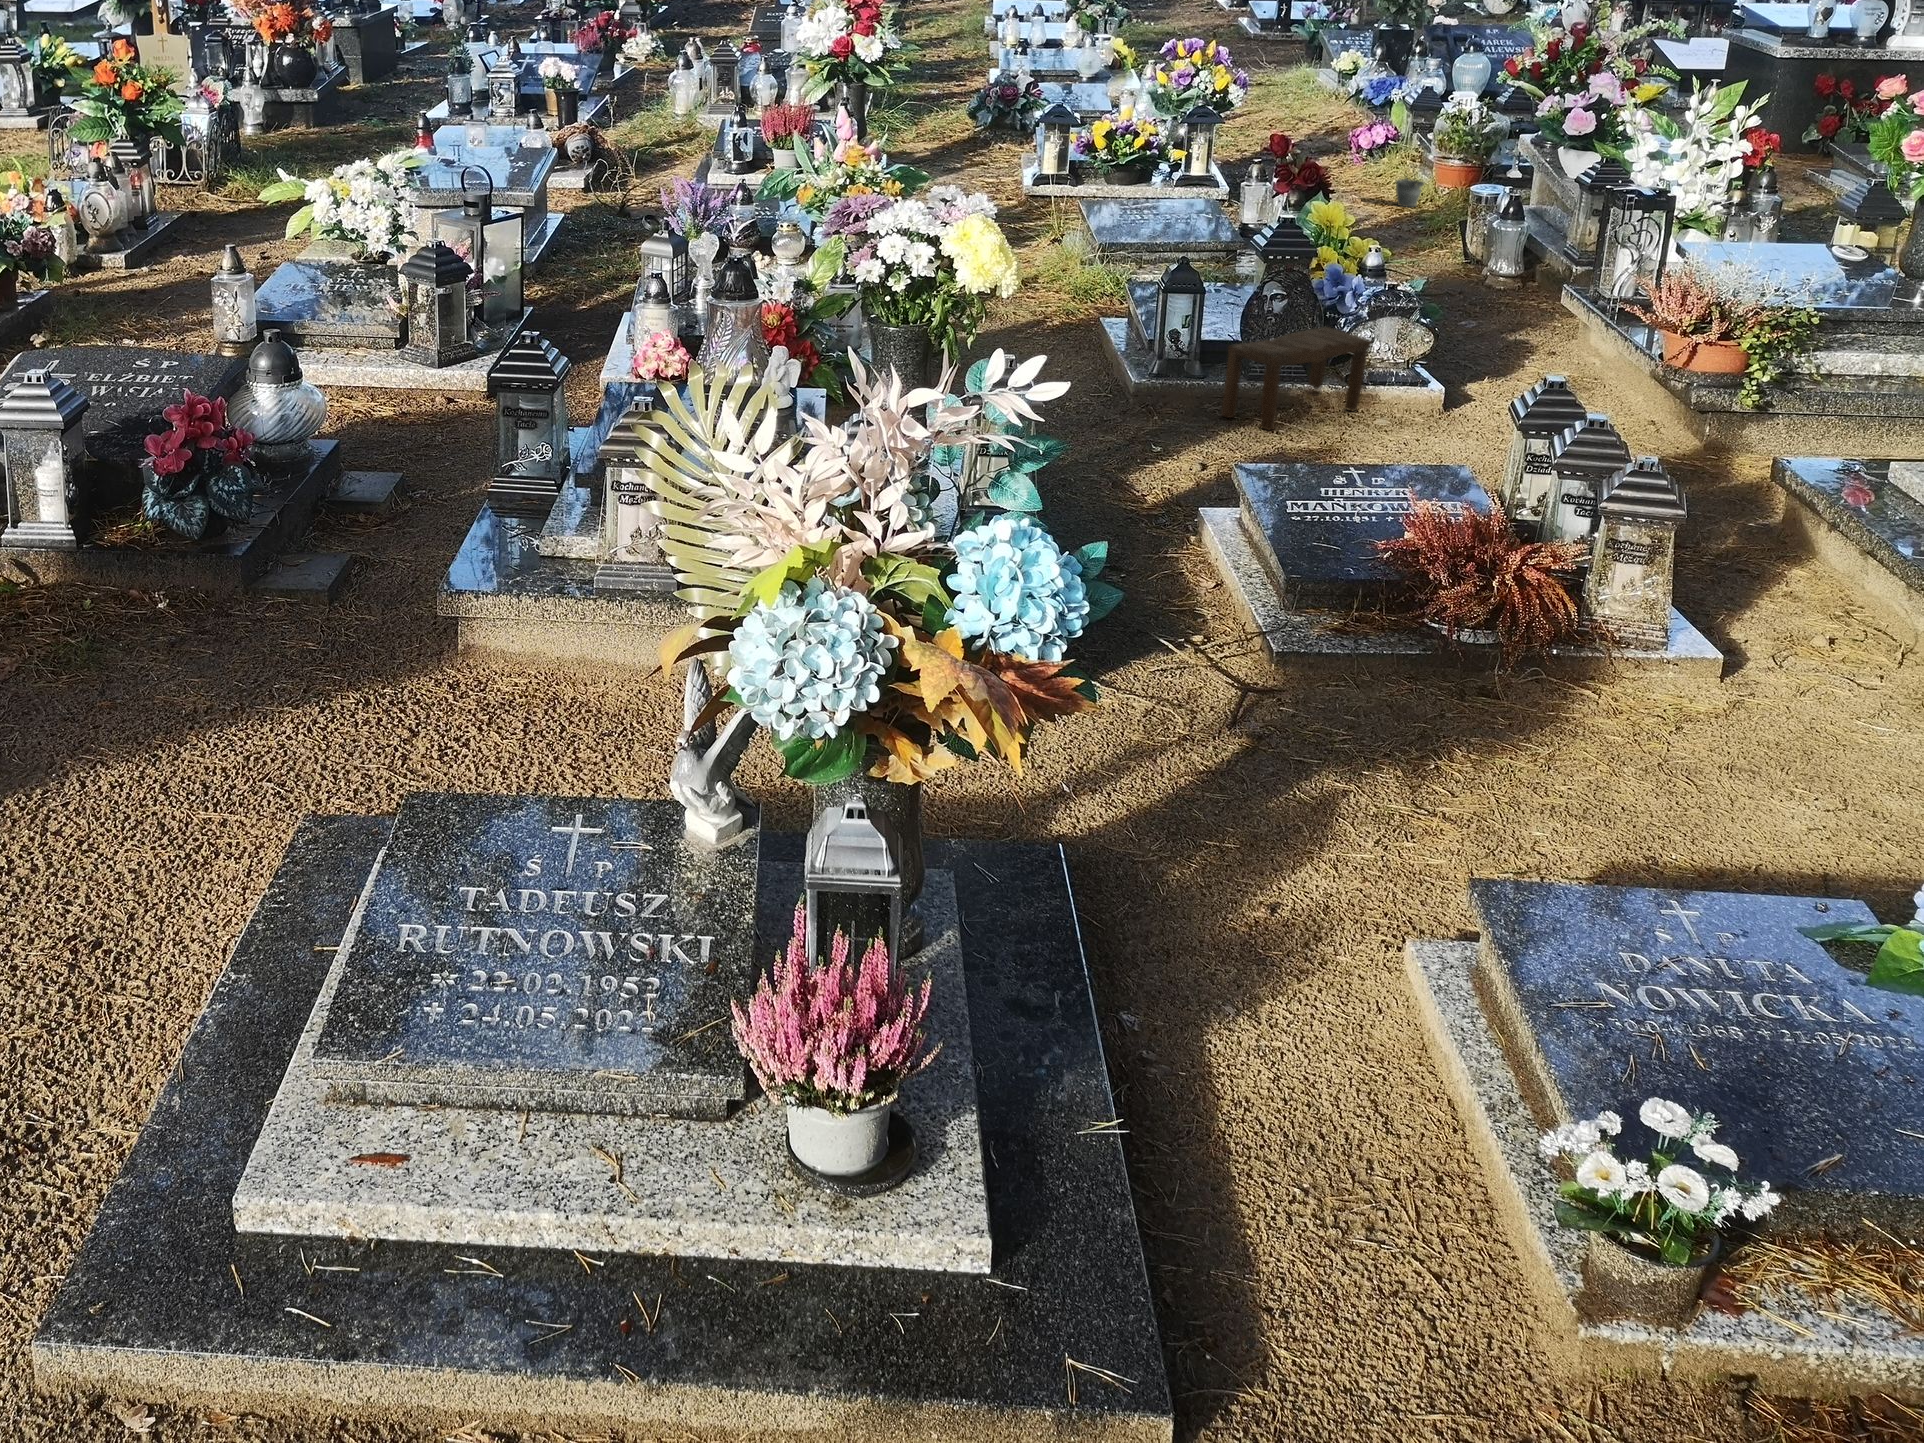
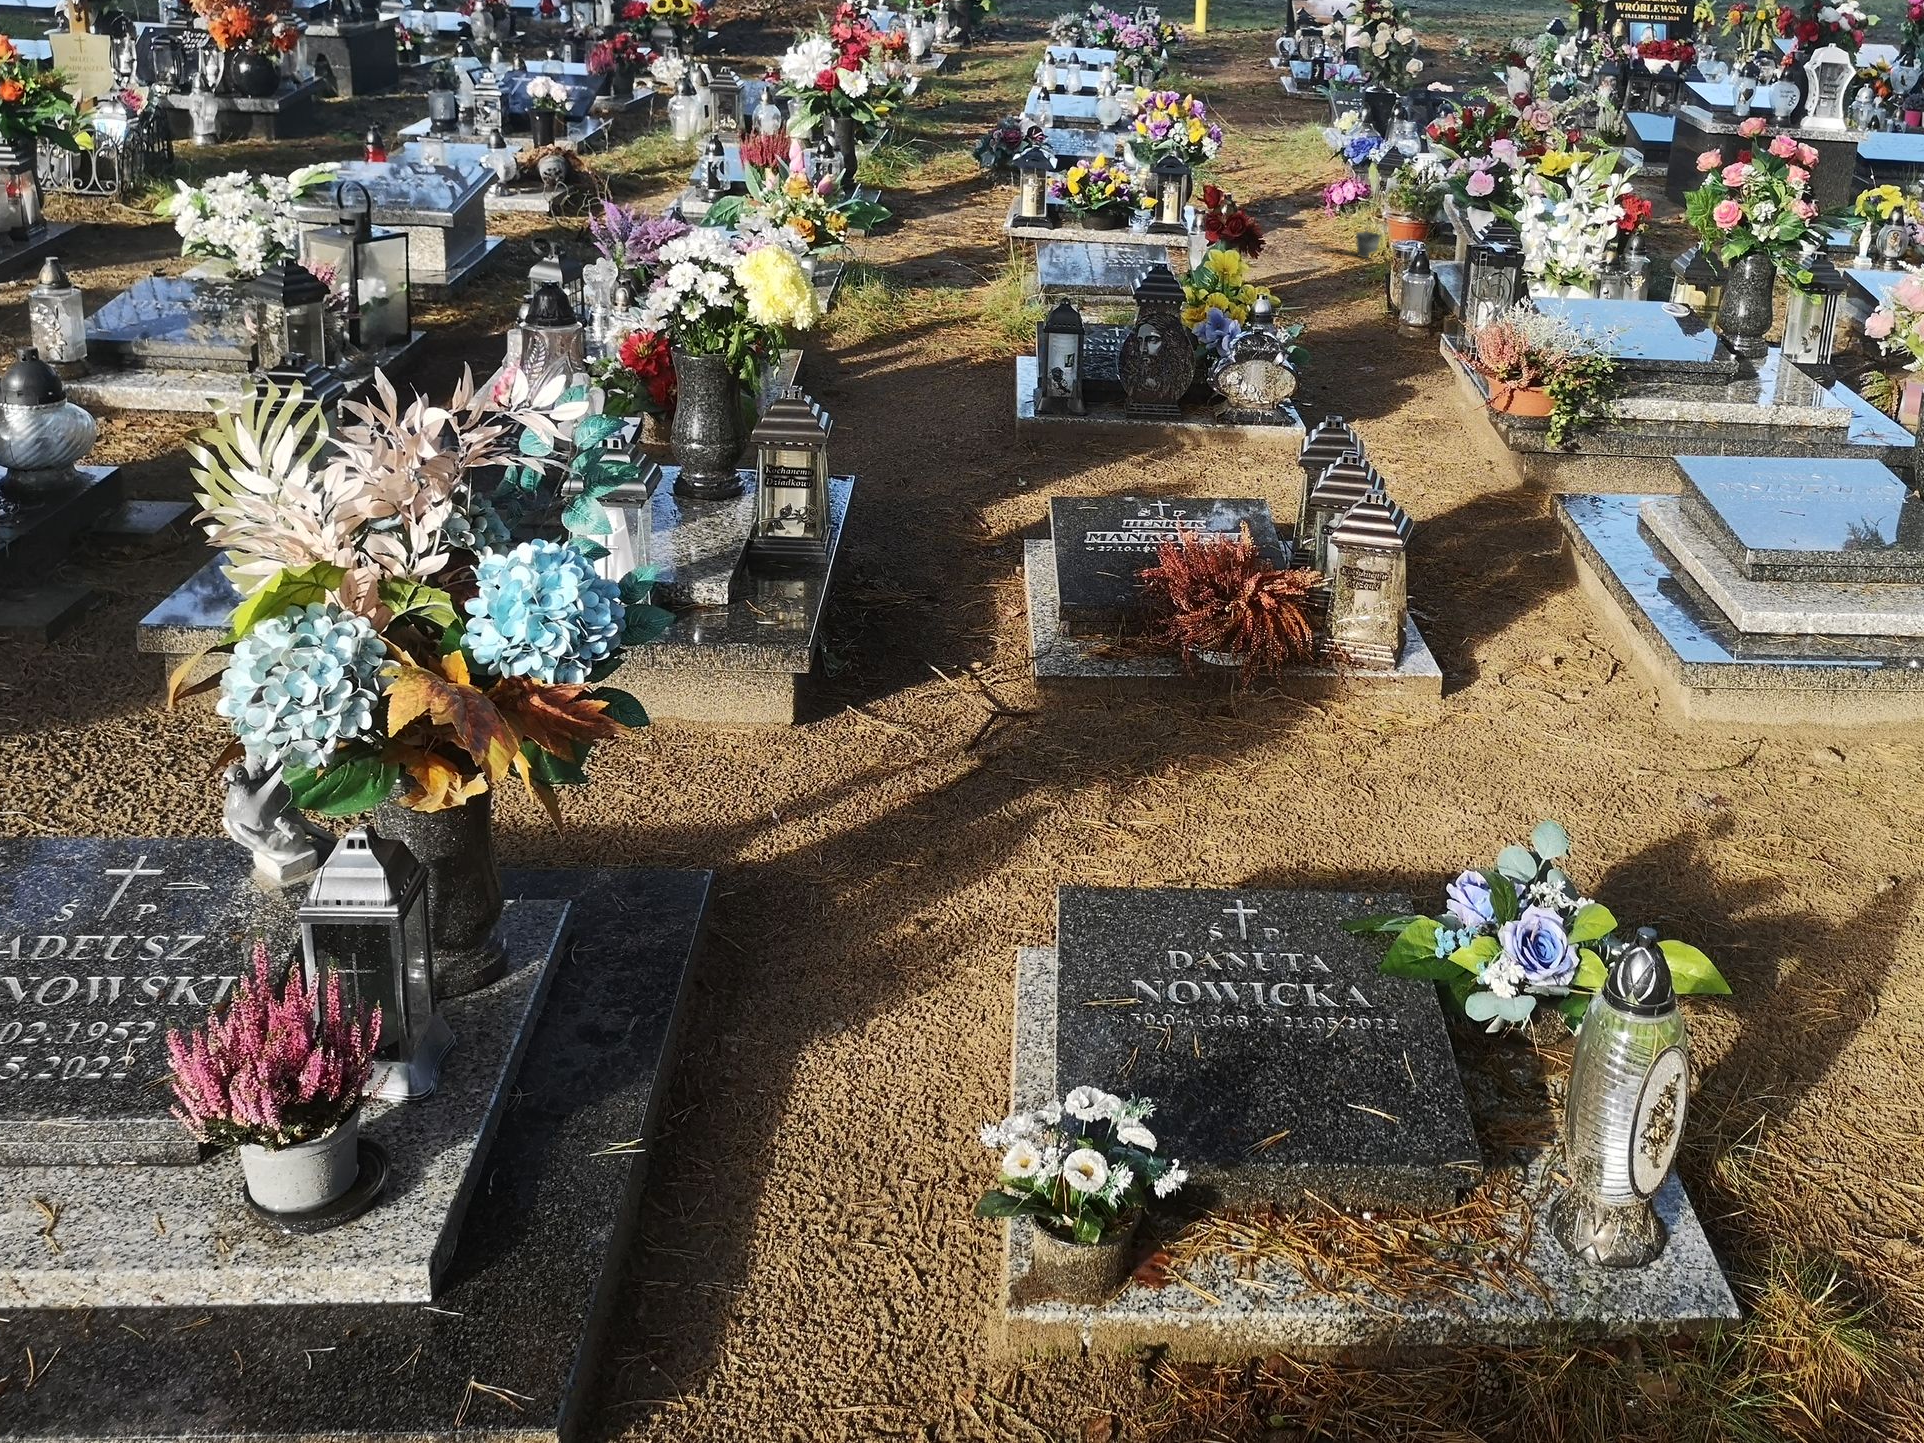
bench: present [1221,327,1372,430] -> none [1101,368,1241,466]

